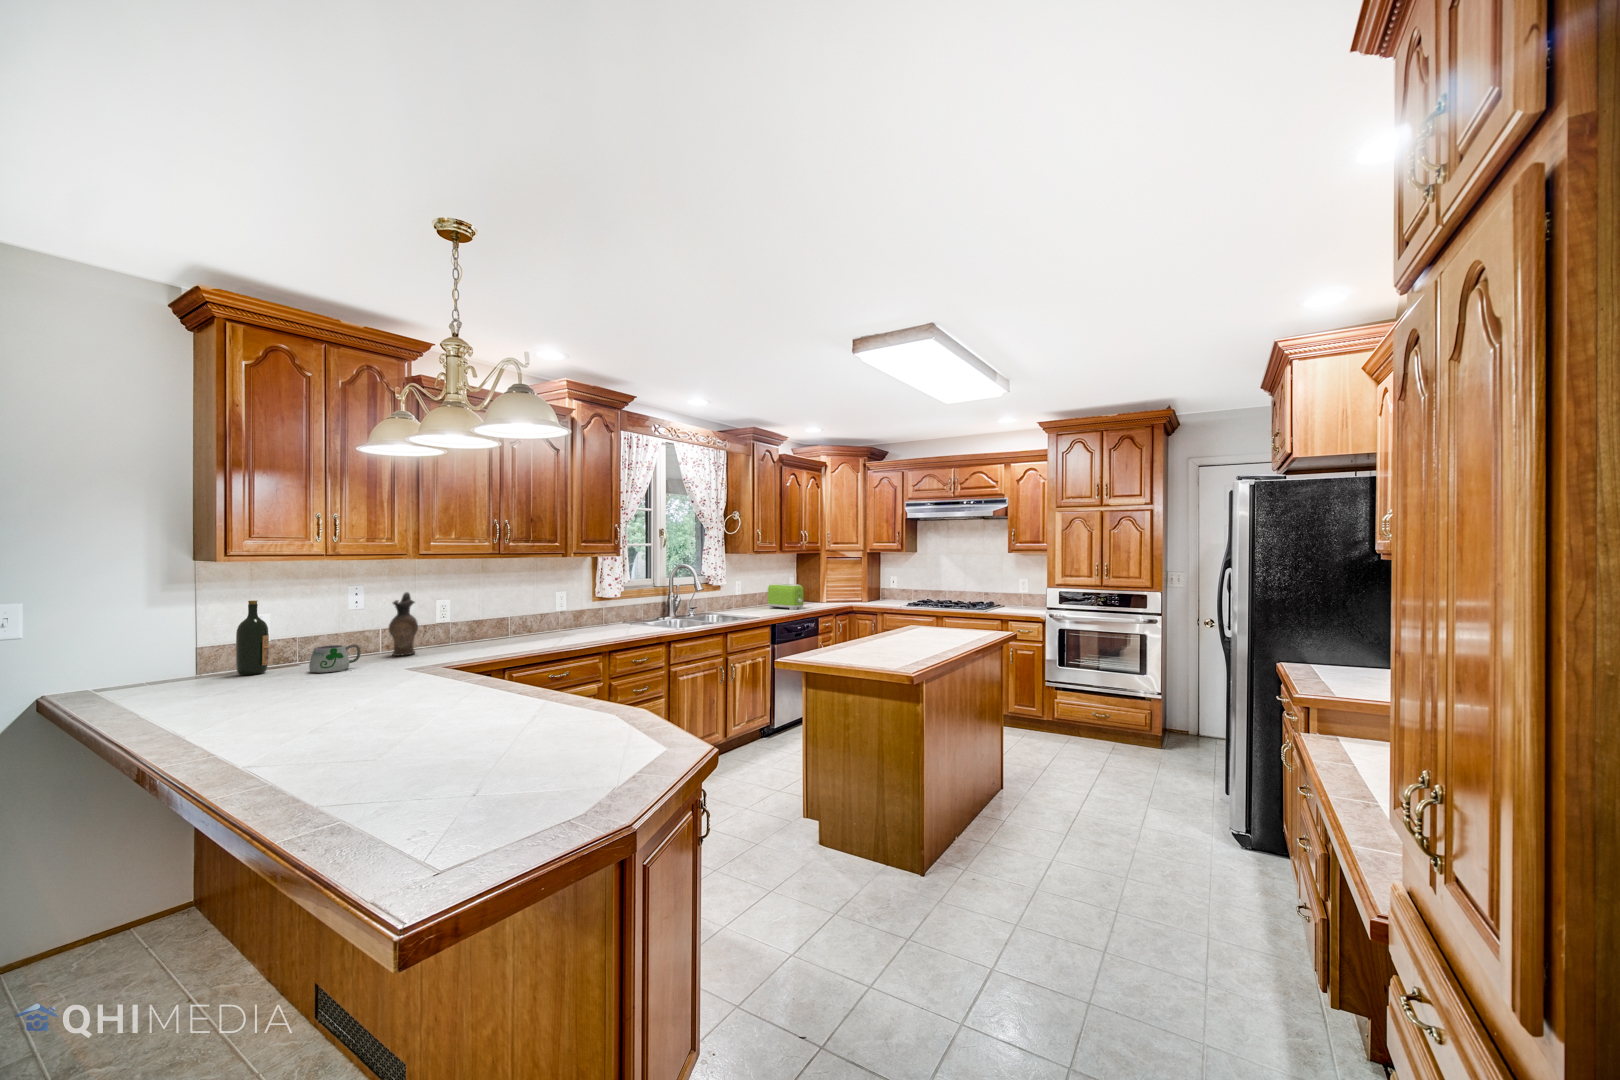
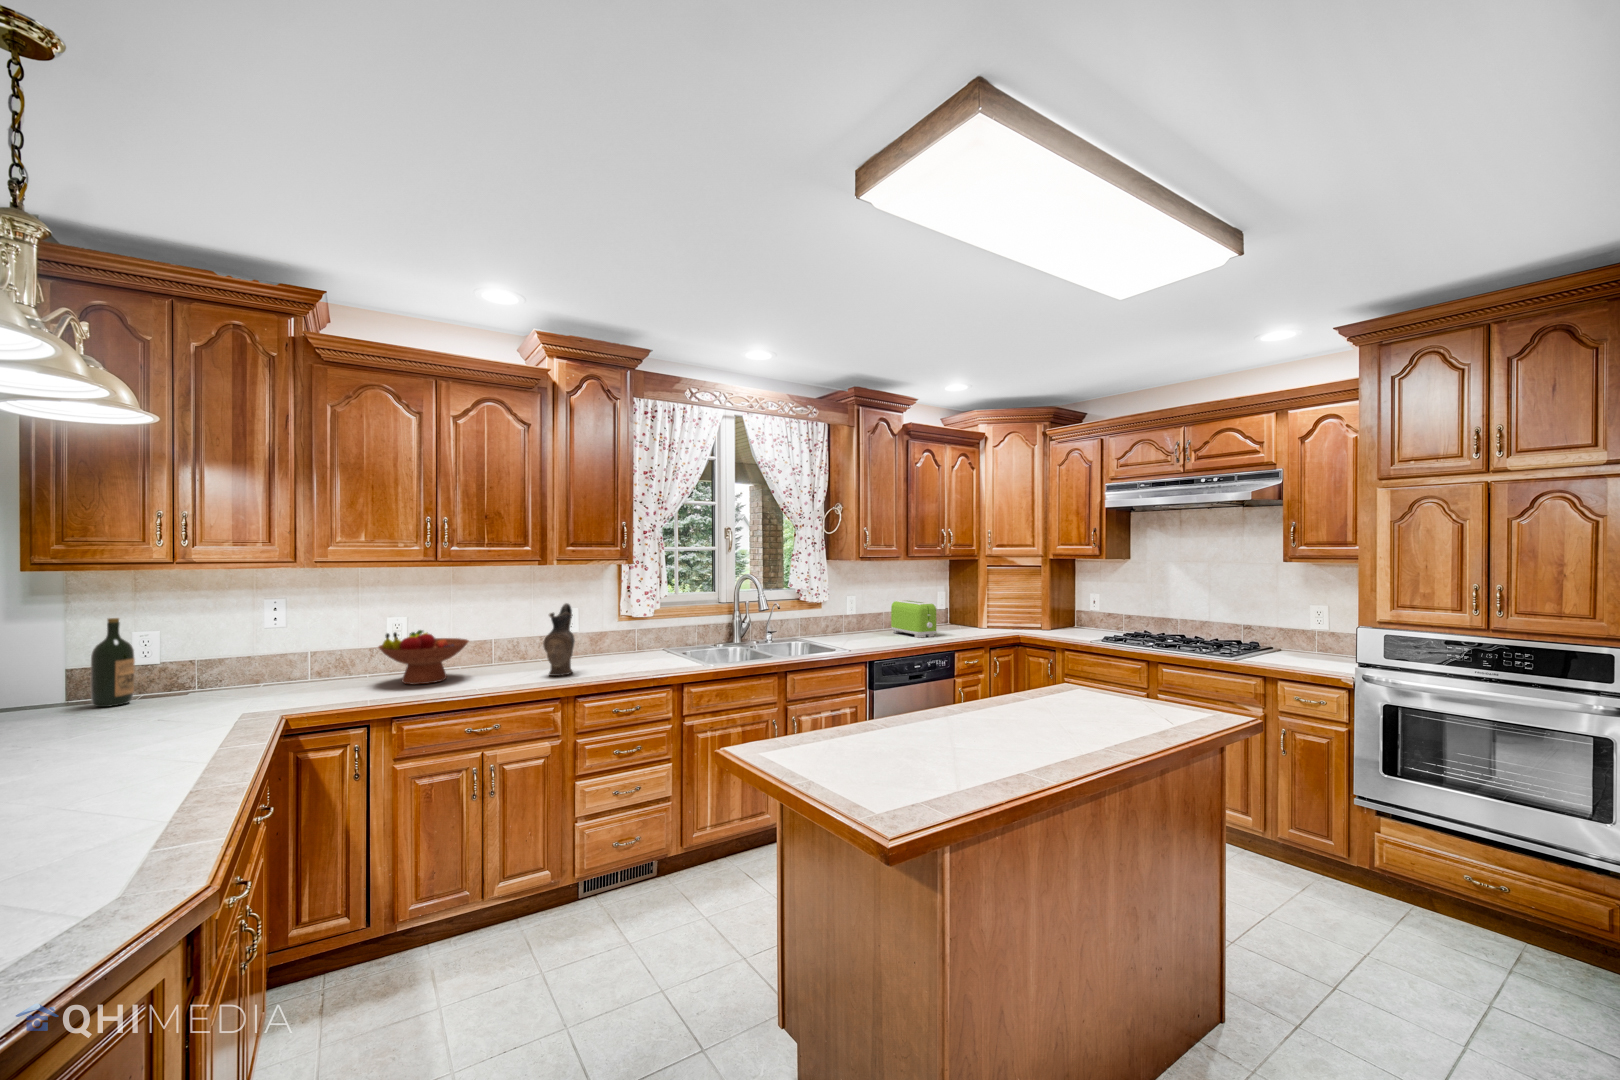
ceramic pitcher: present [389,592,418,656] -> present [543,603,575,676]
fruit bowl: none [453,608,522,649] -> present [379,630,469,684]
mug: present [309,644,361,673] -> none [148,676,219,713]

